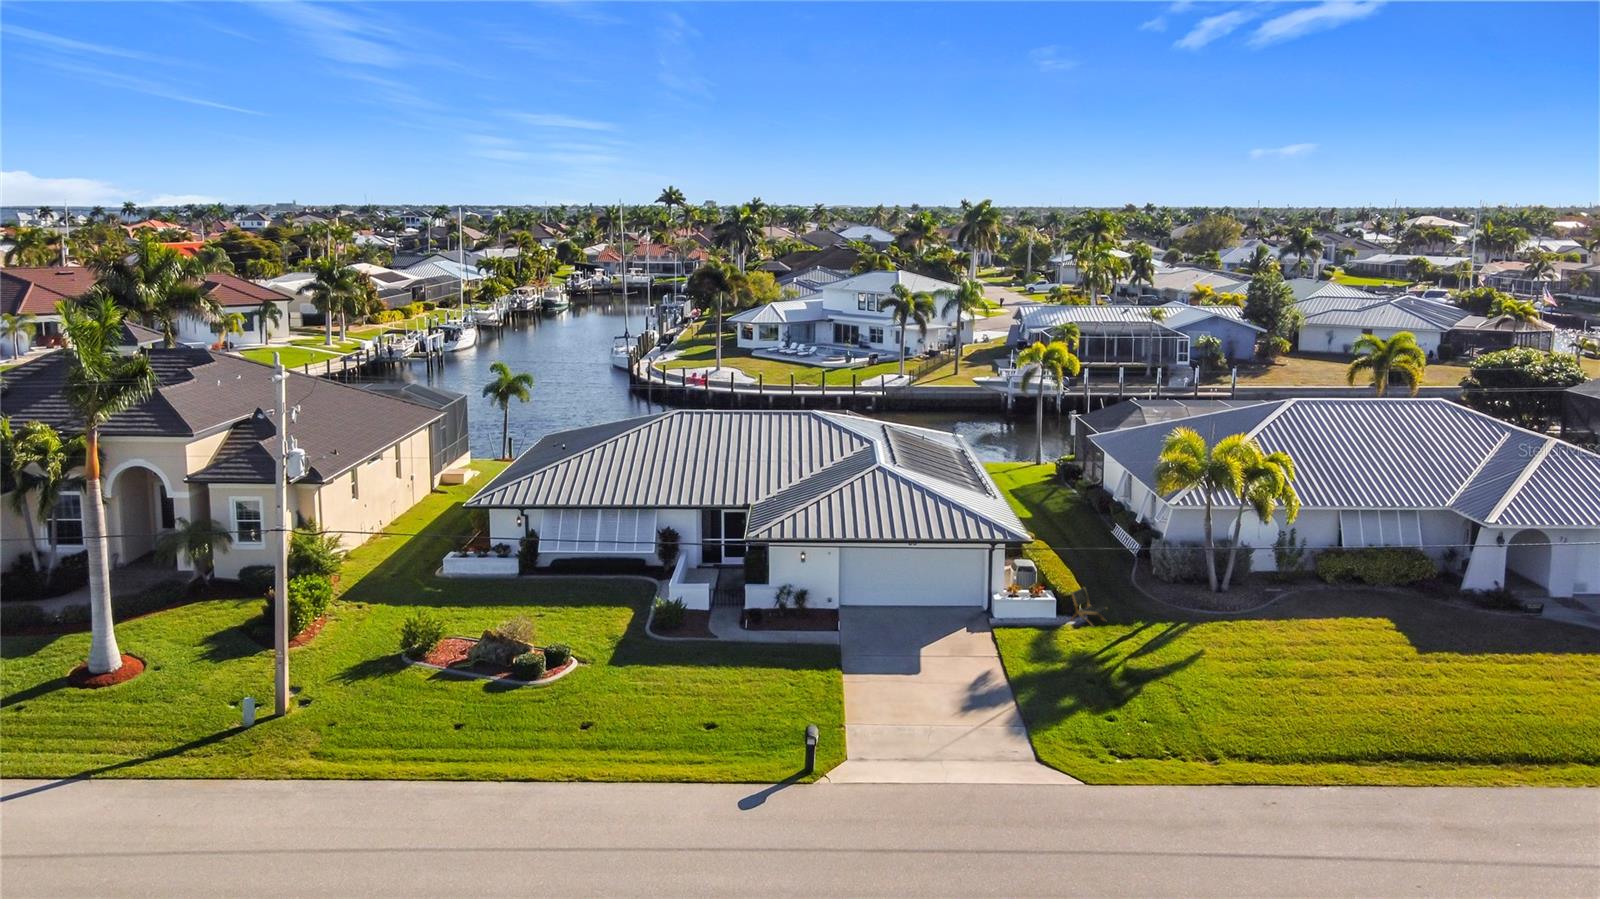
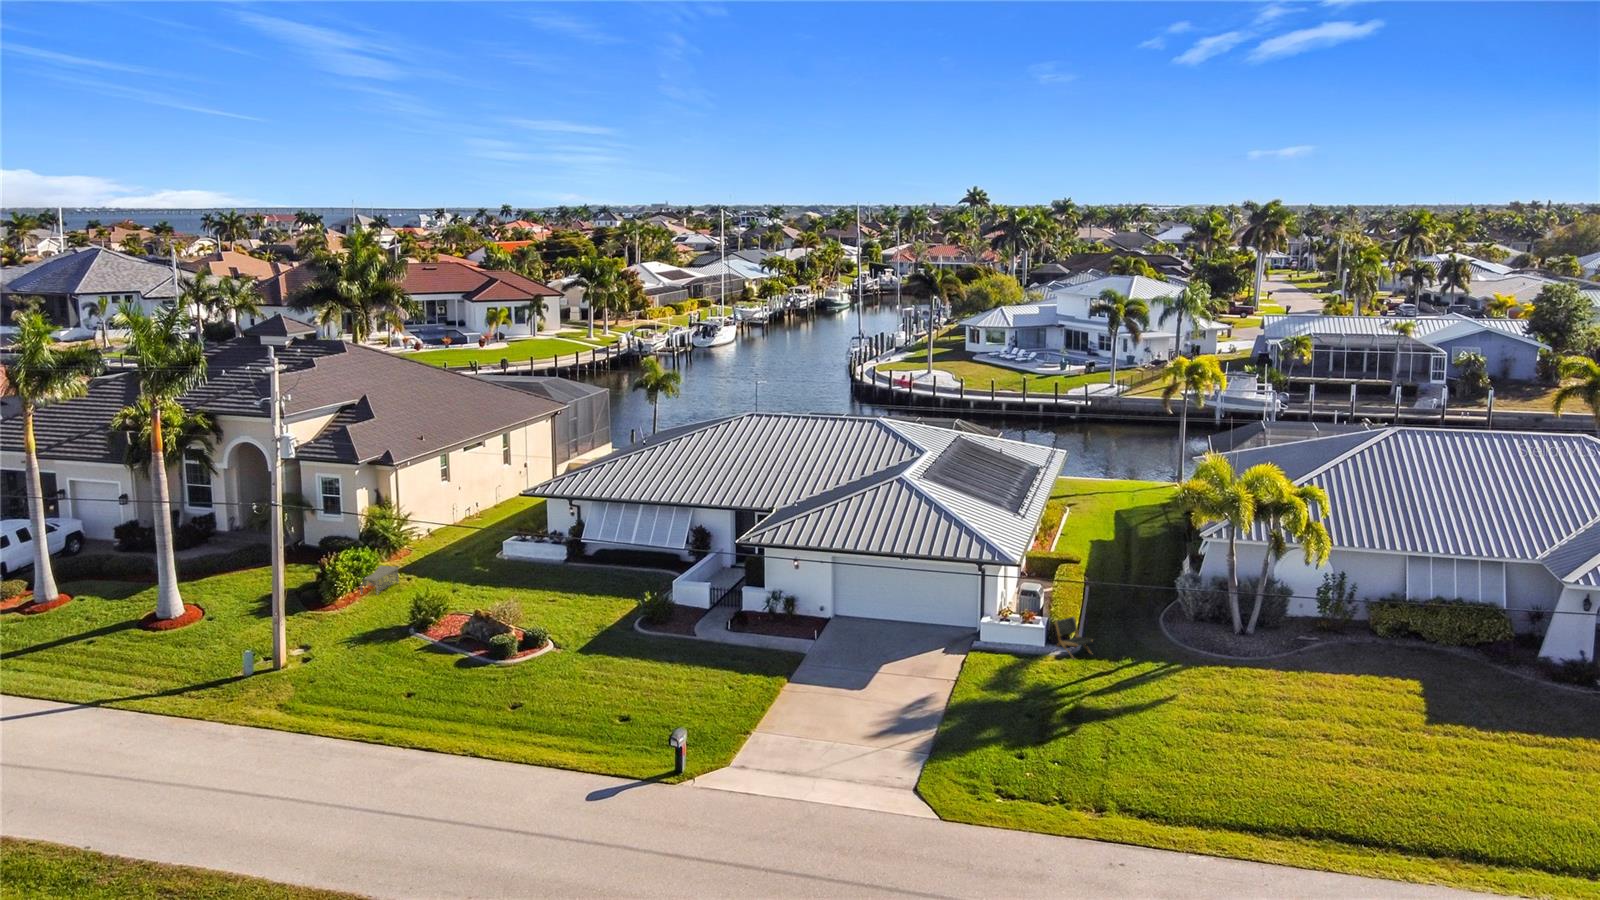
storage bench: none [315,594,355,627] -> present [360,566,399,594]

